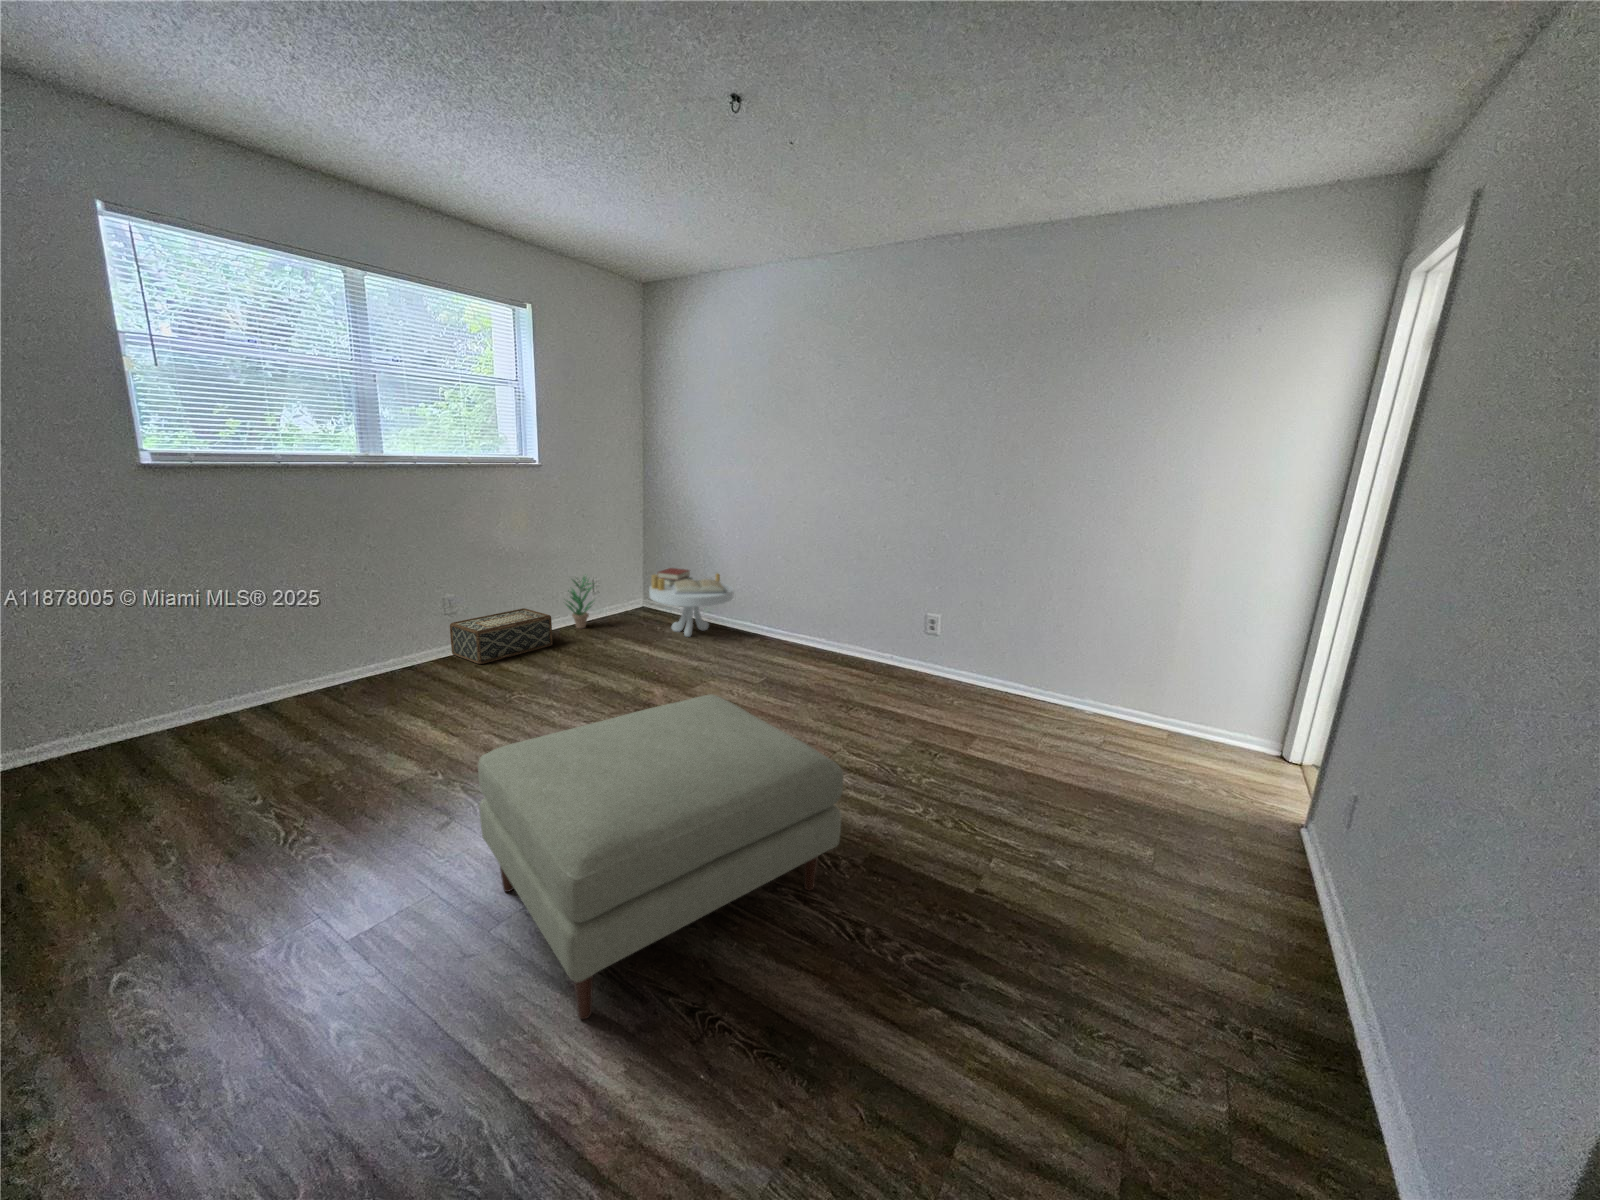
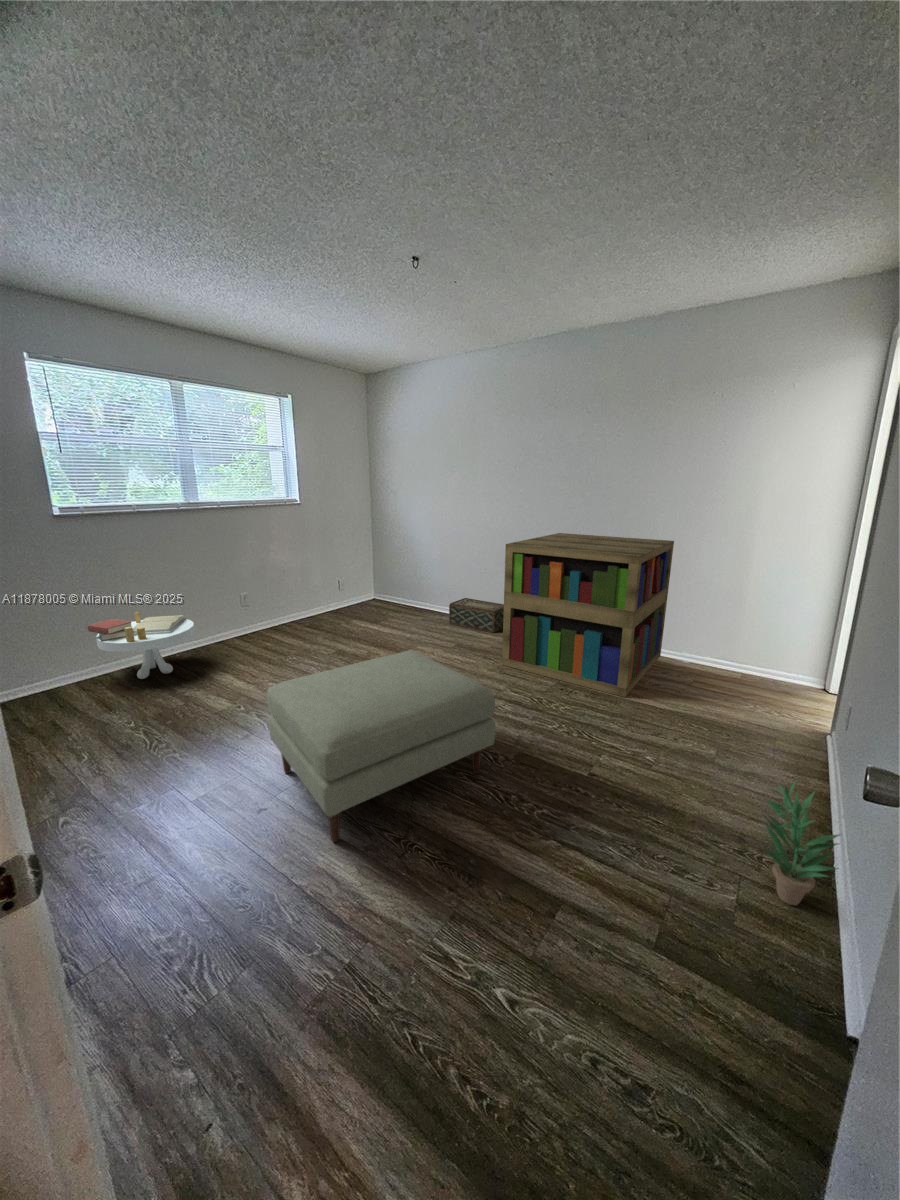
bookshelf: none [837,525,1081,764] -> present [502,533,674,697]
side table: present [649,568,734,637] -> present [88,612,195,679]
potted plant: present [566,577,593,628] -> present [764,782,840,906]
woven basket: present [450,608,552,664] -> present [449,598,504,633]

